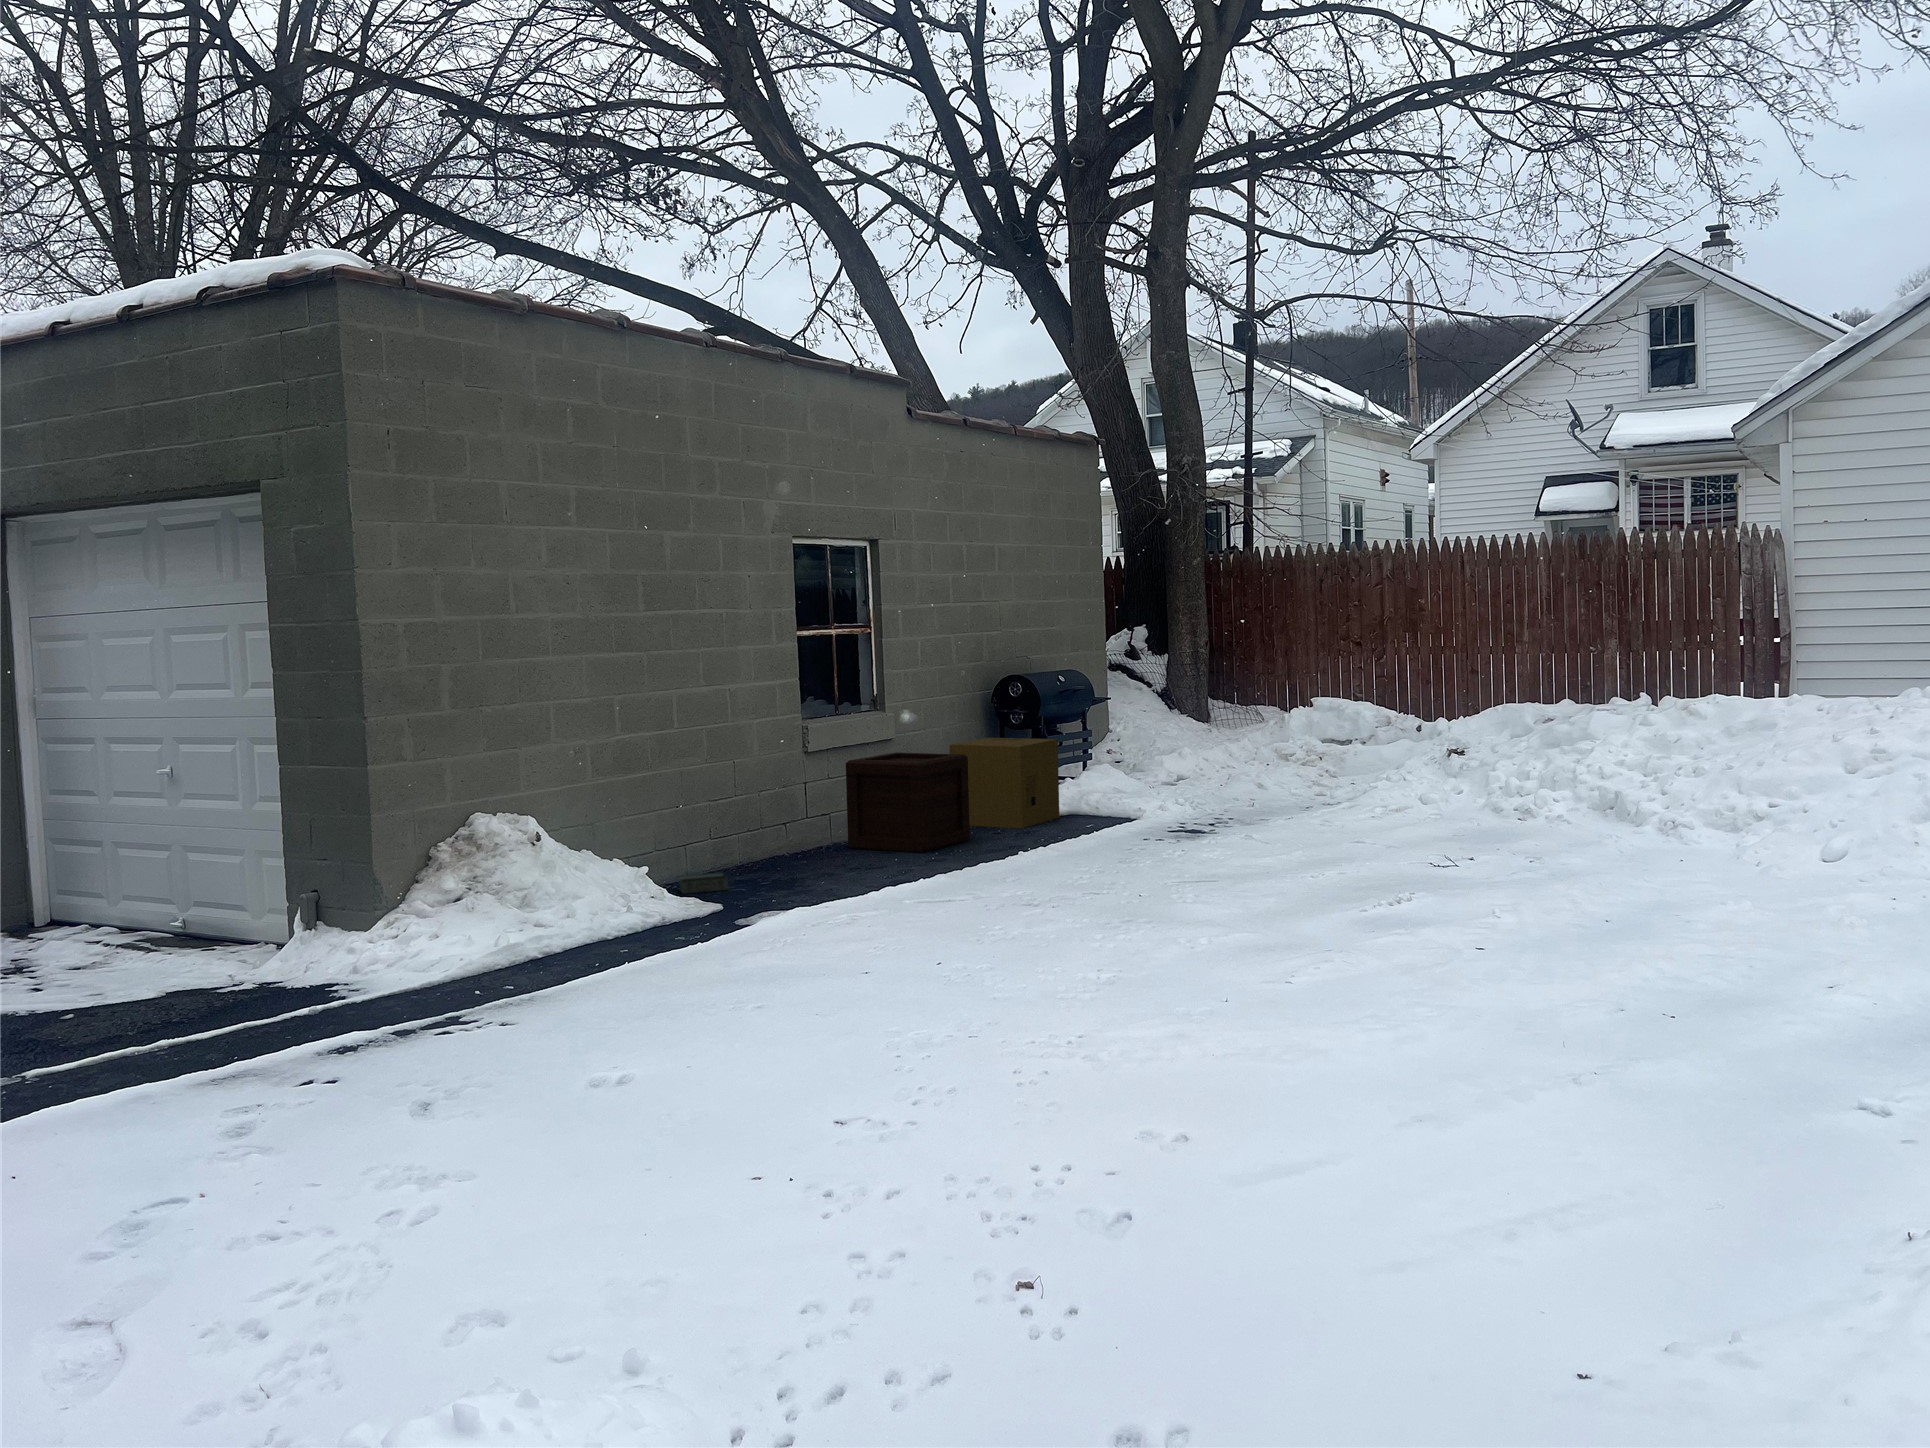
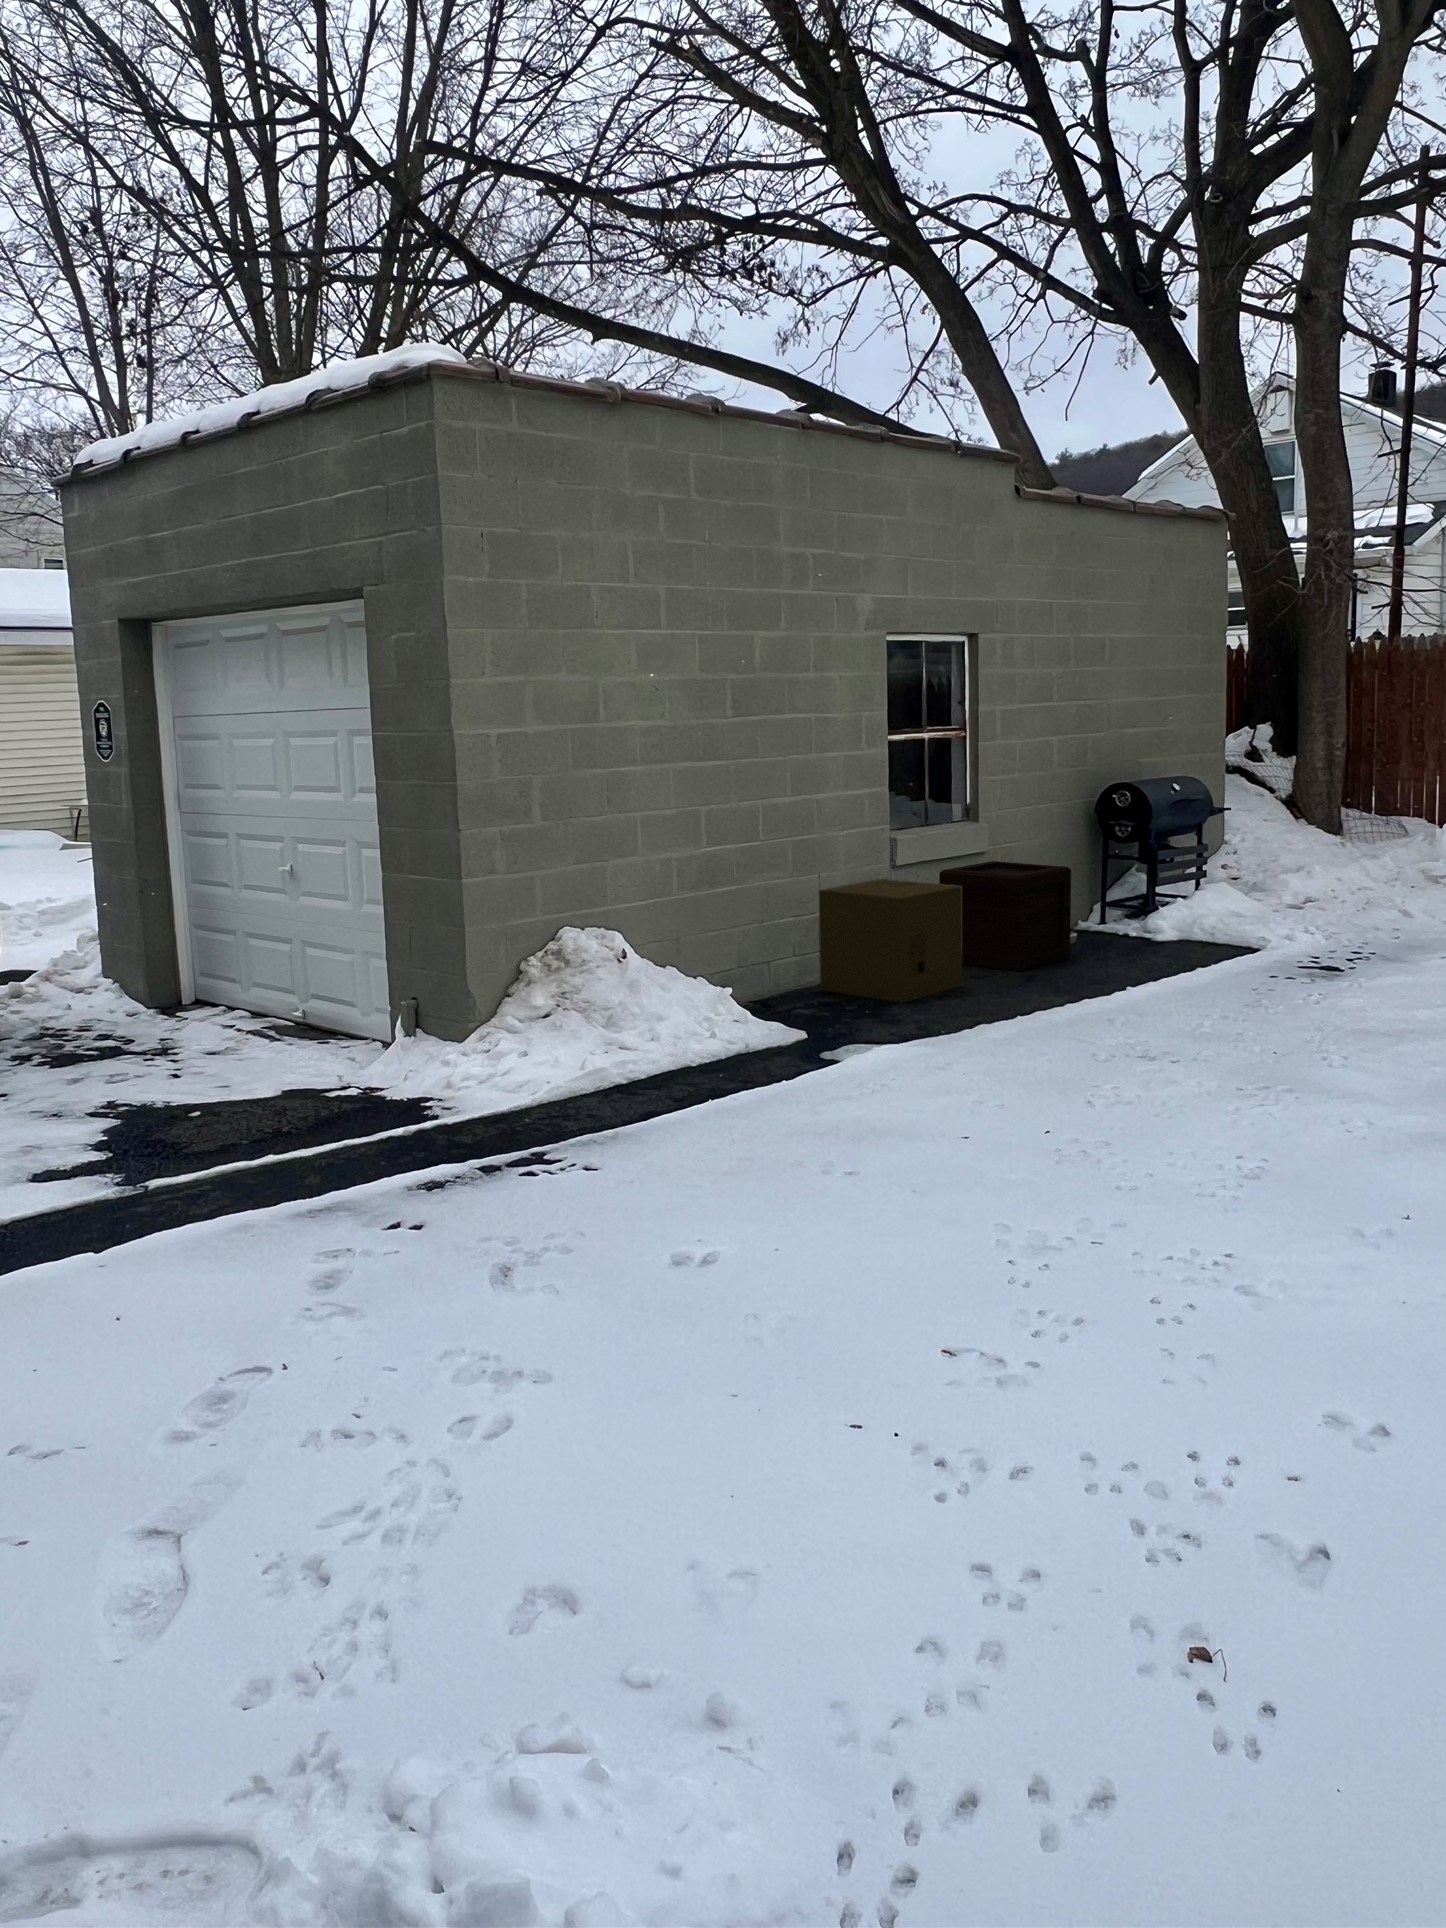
cardboard box: present [949,738,1060,828] -> present [819,879,962,1002]
toolbox: present [677,872,728,894] -> none [764,988,816,1010]

